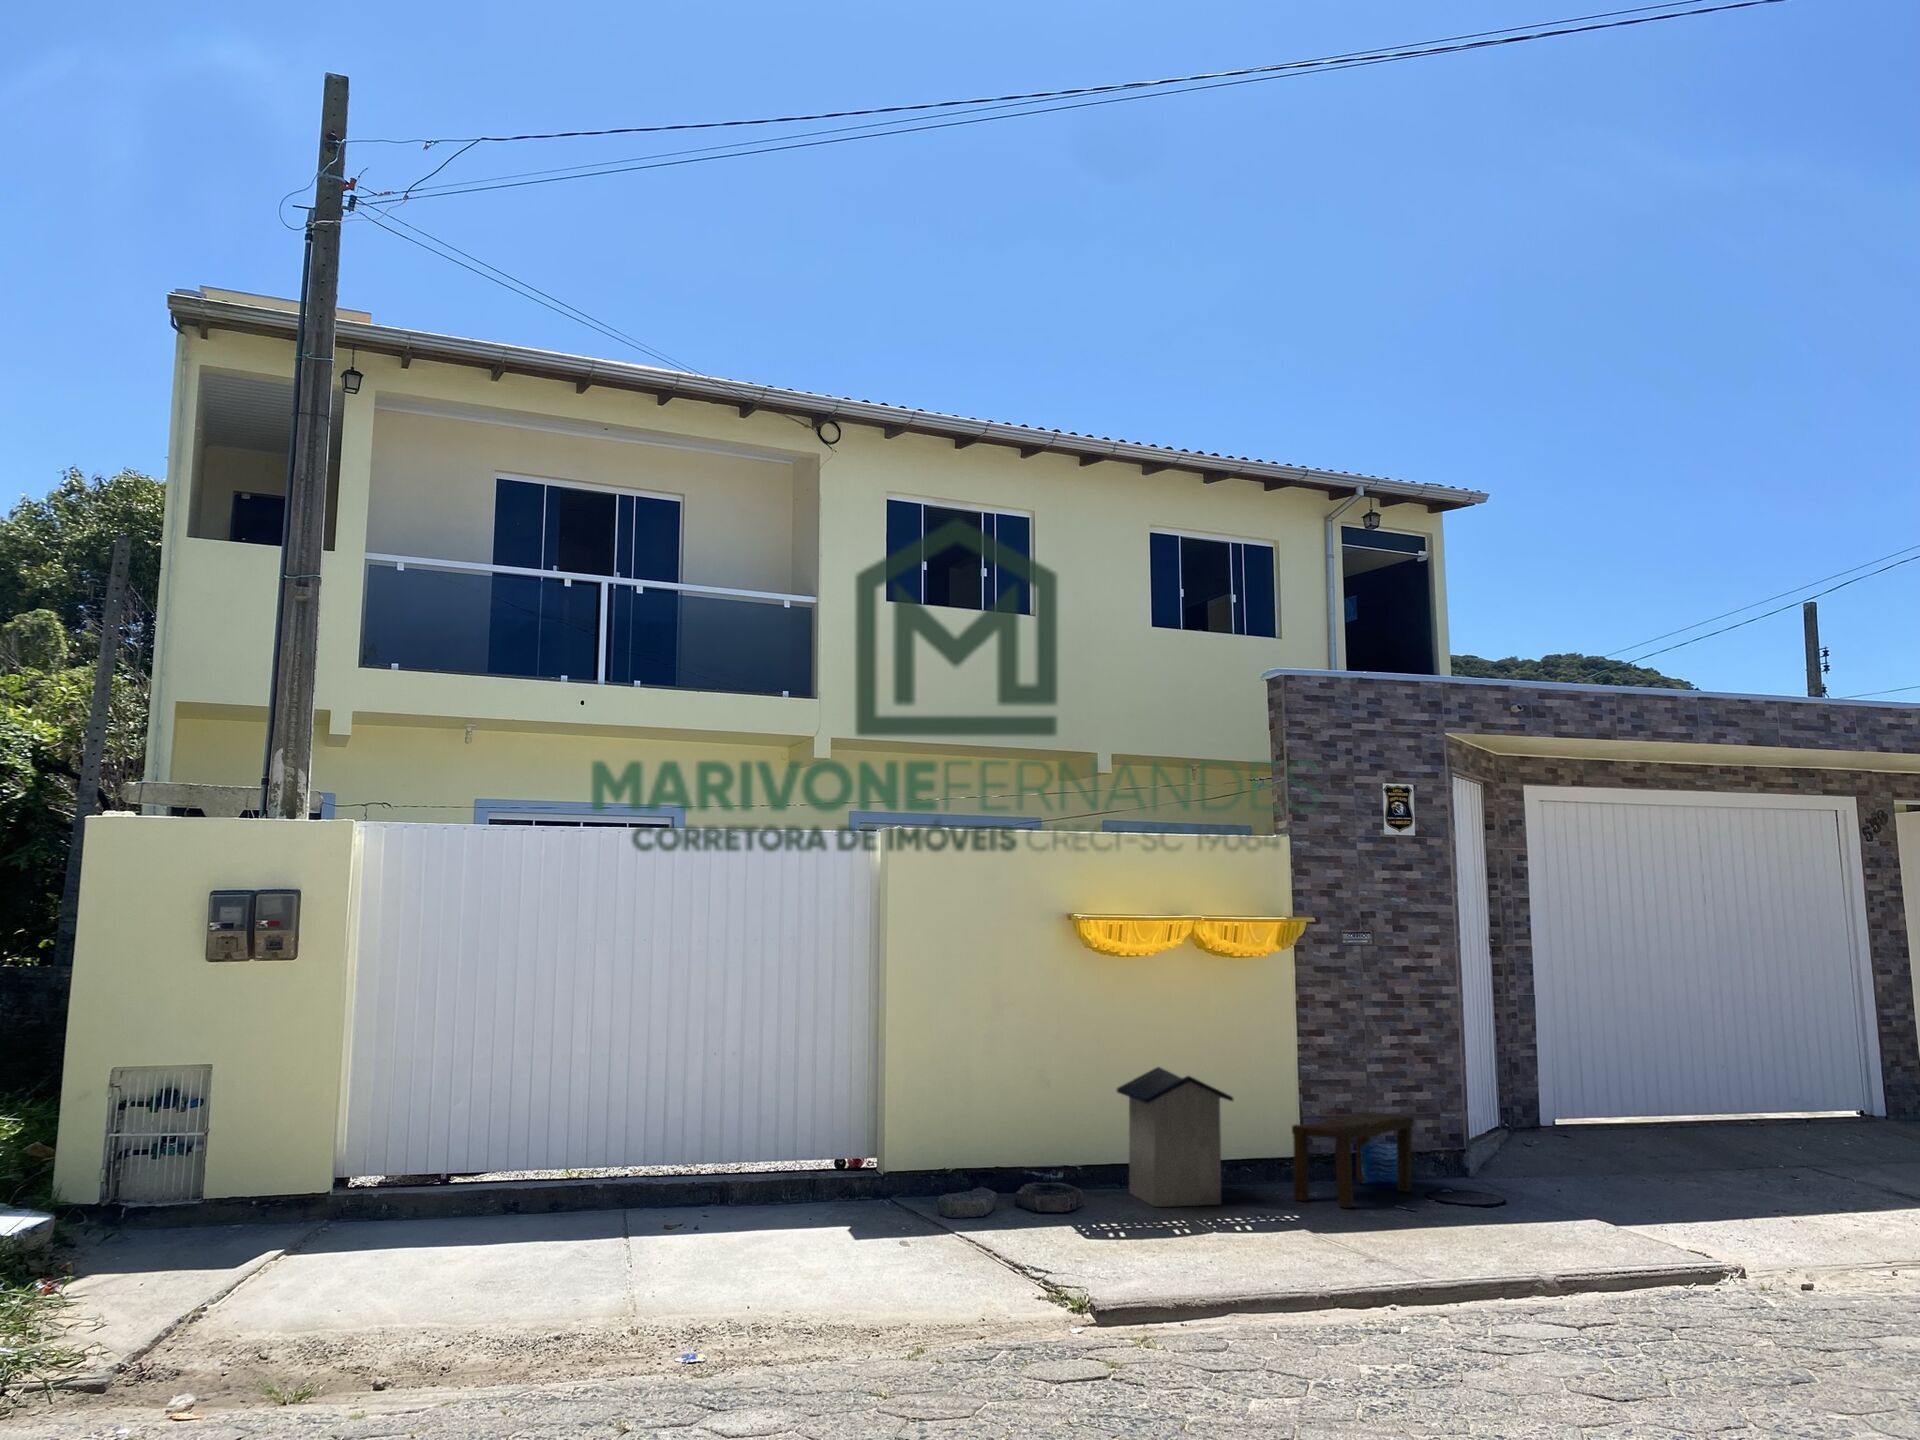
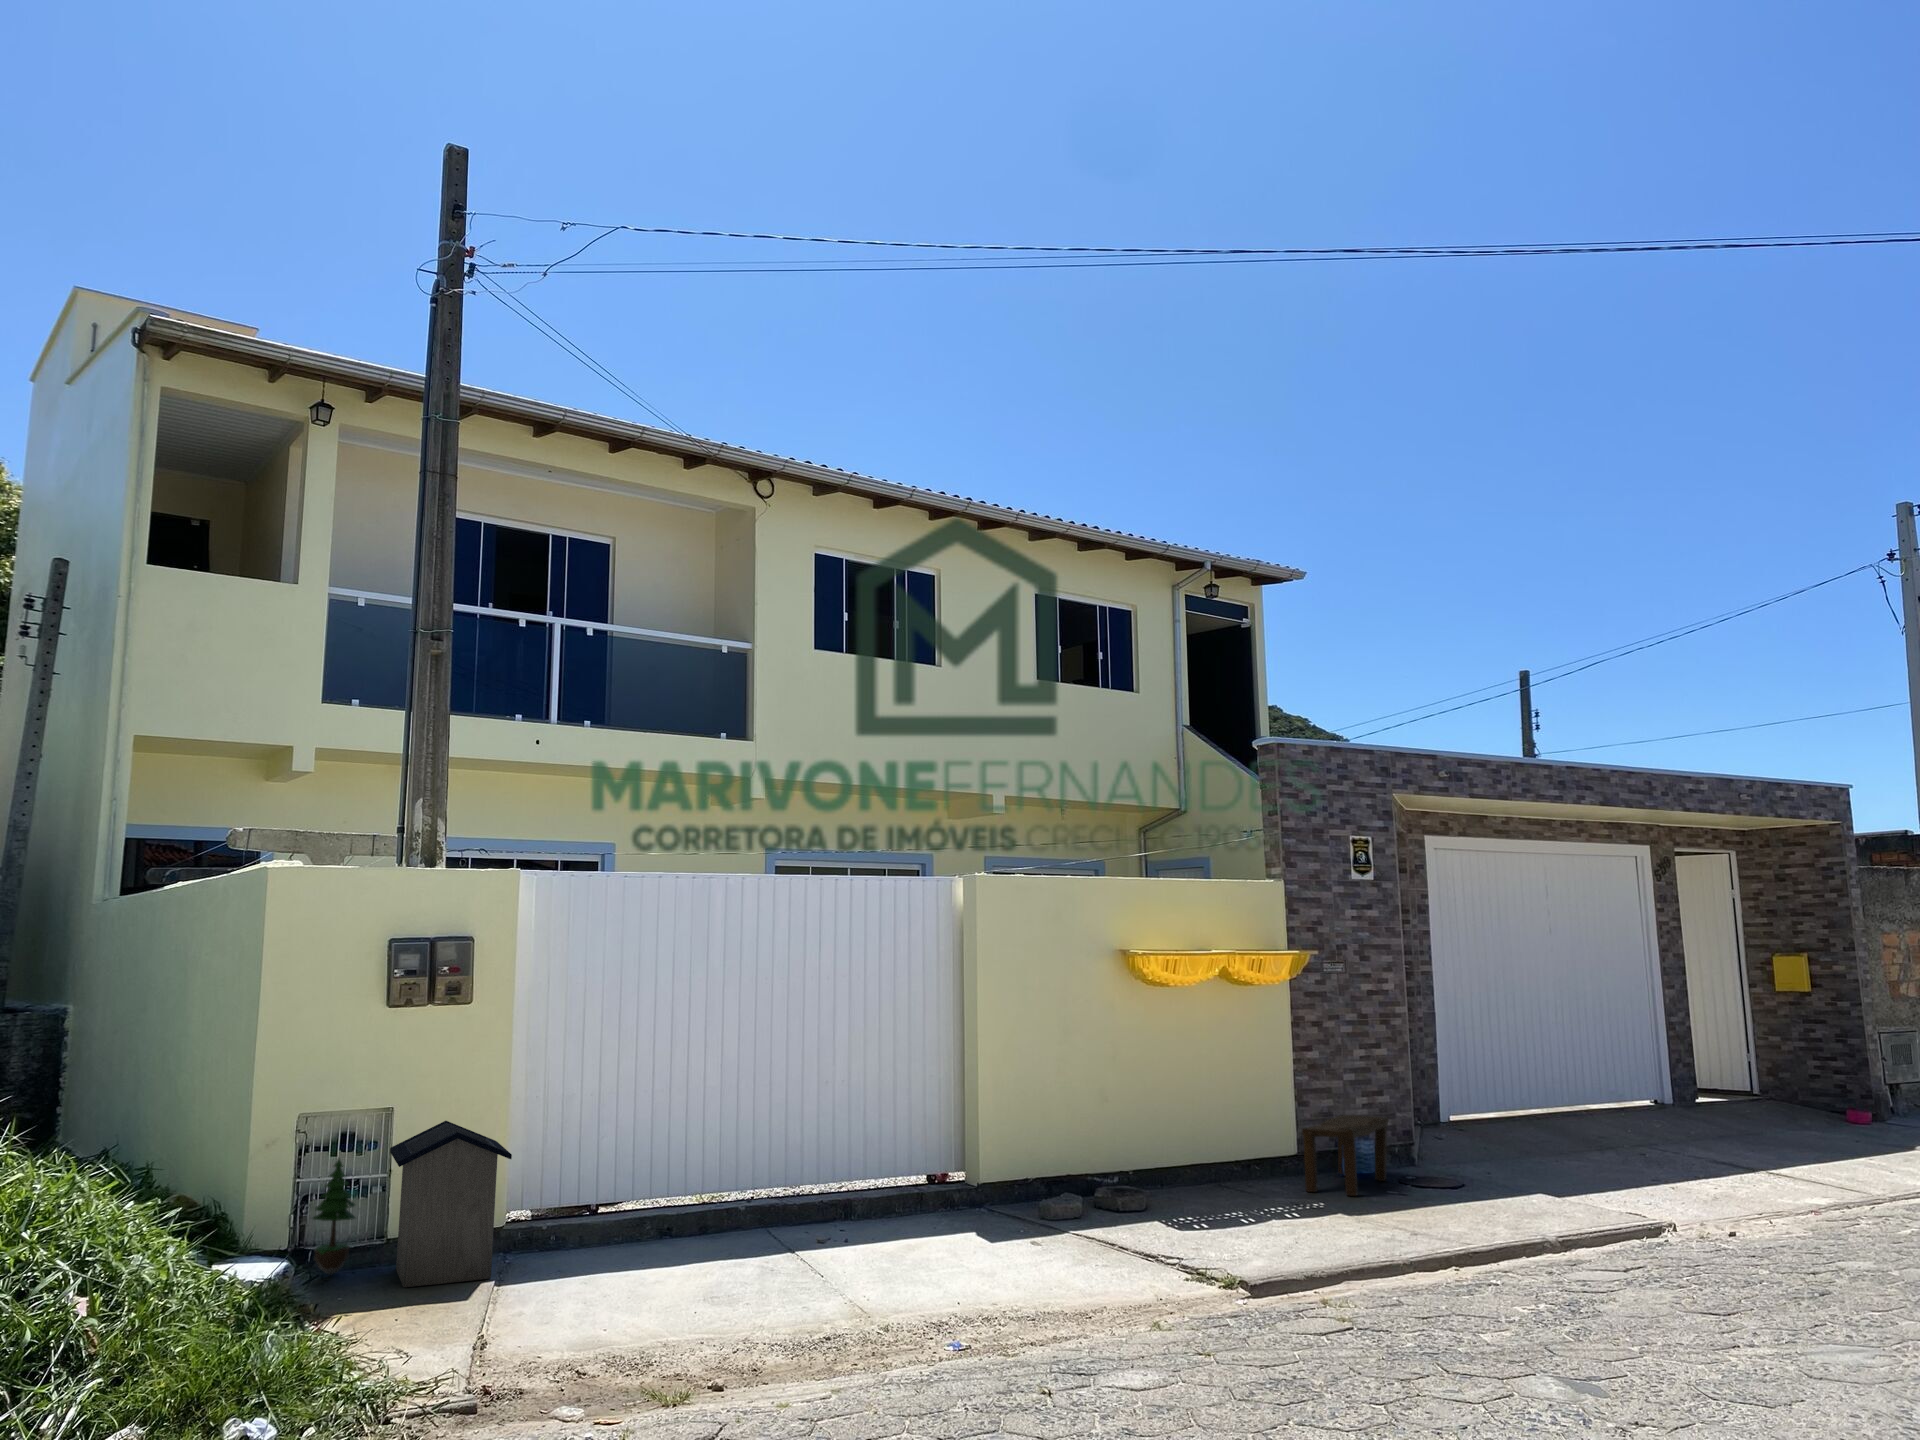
trash can: present [1117,1067,1233,1207] -> present [390,1121,512,1287]
potted tree: none [117,1114,166,1236] -> present [313,1159,355,1275]

